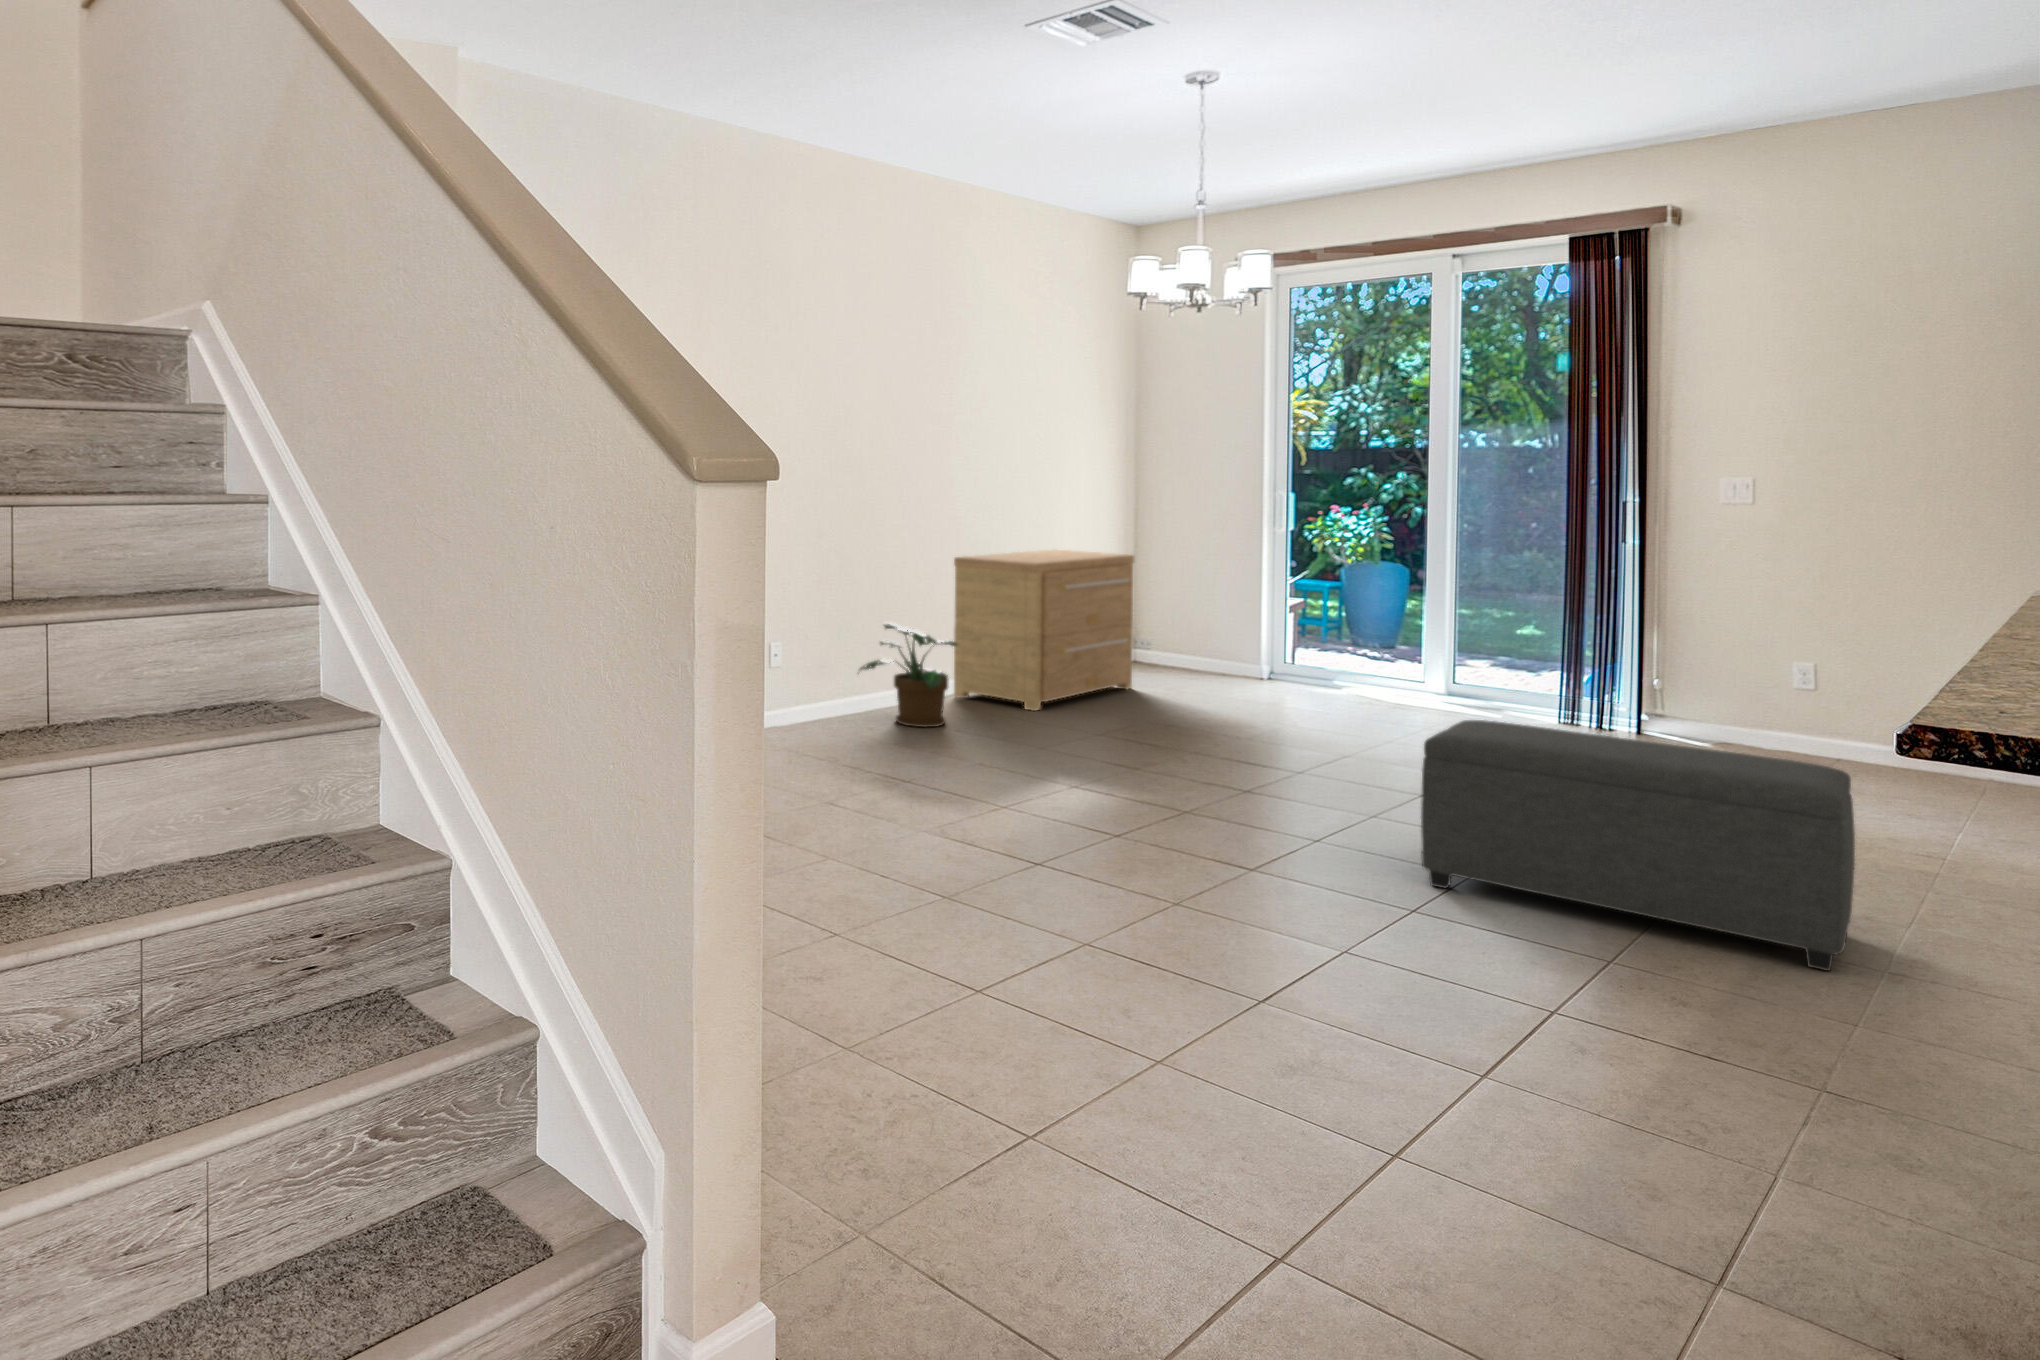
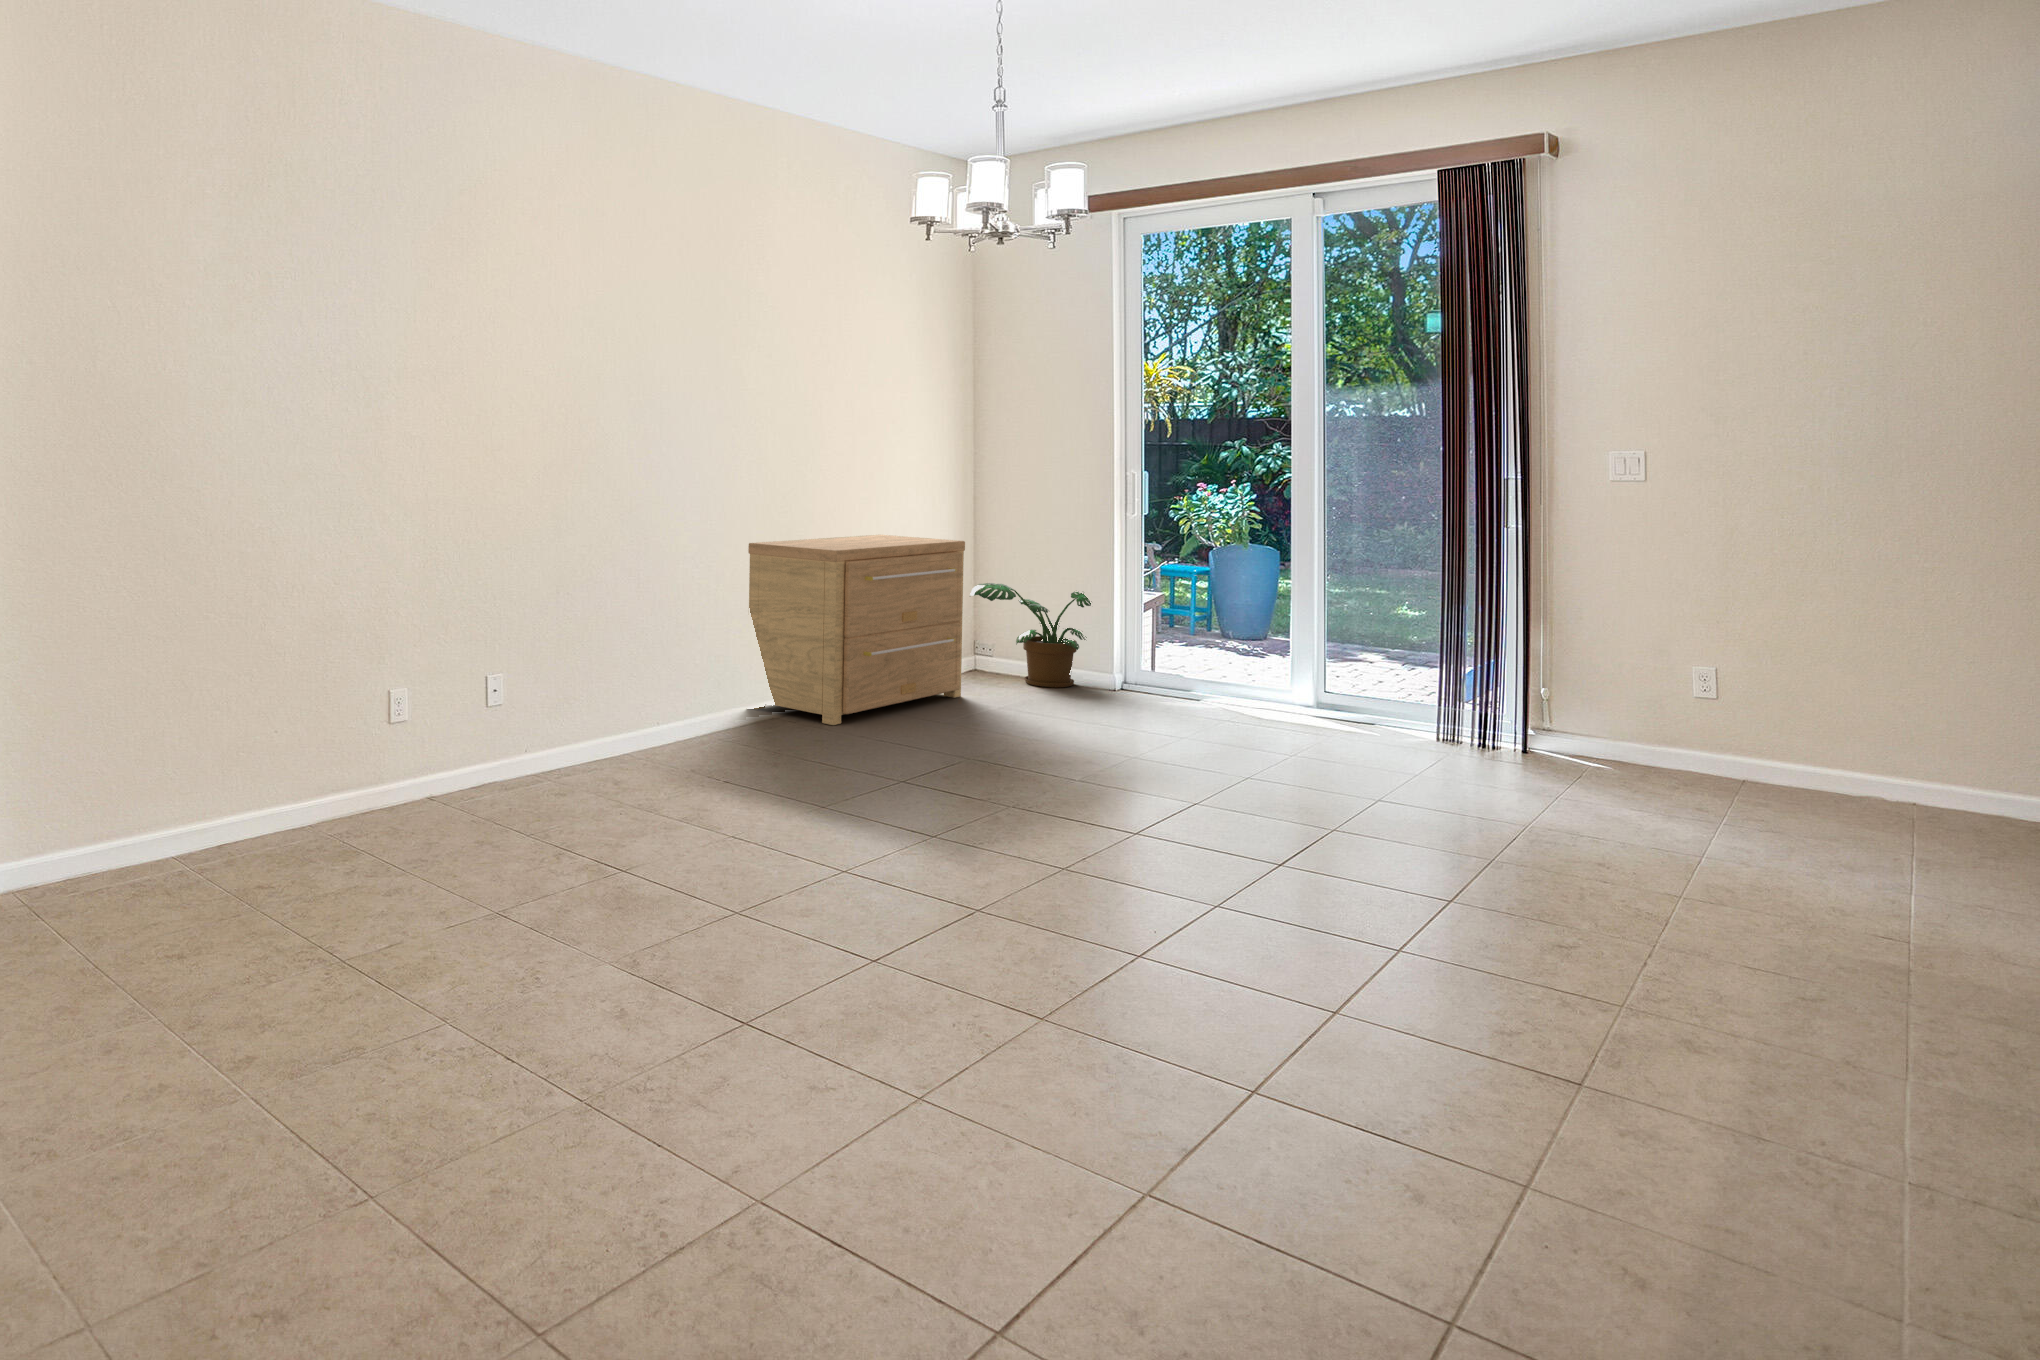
potted plant: present [858,623,961,727] -> present [970,583,1091,687]
ottoman: present [1421,720,1855,971] -> none [1215,751,1761,1110]

